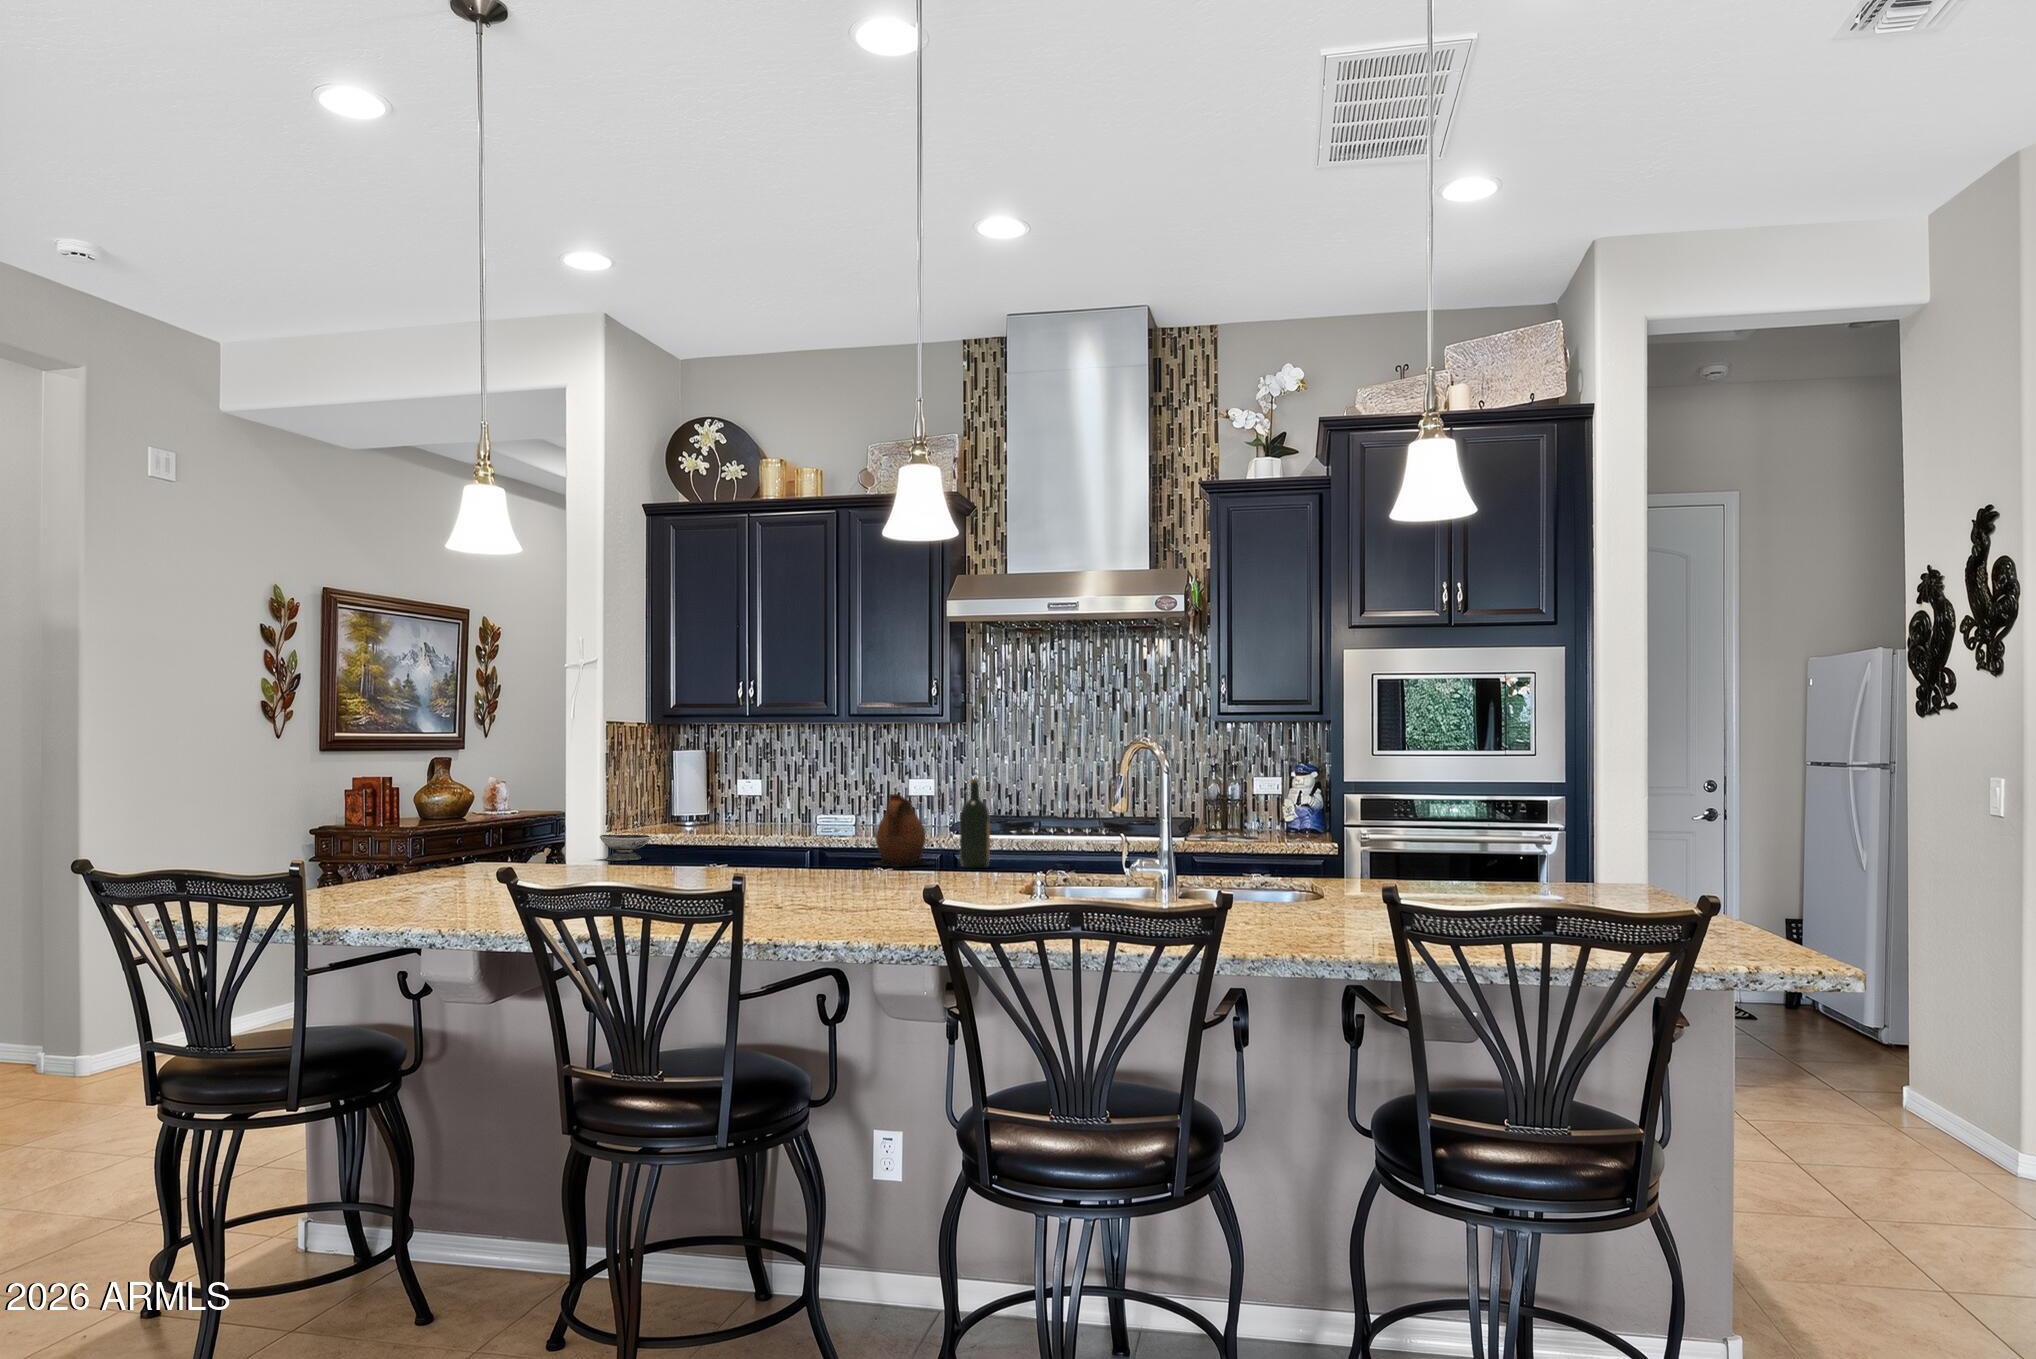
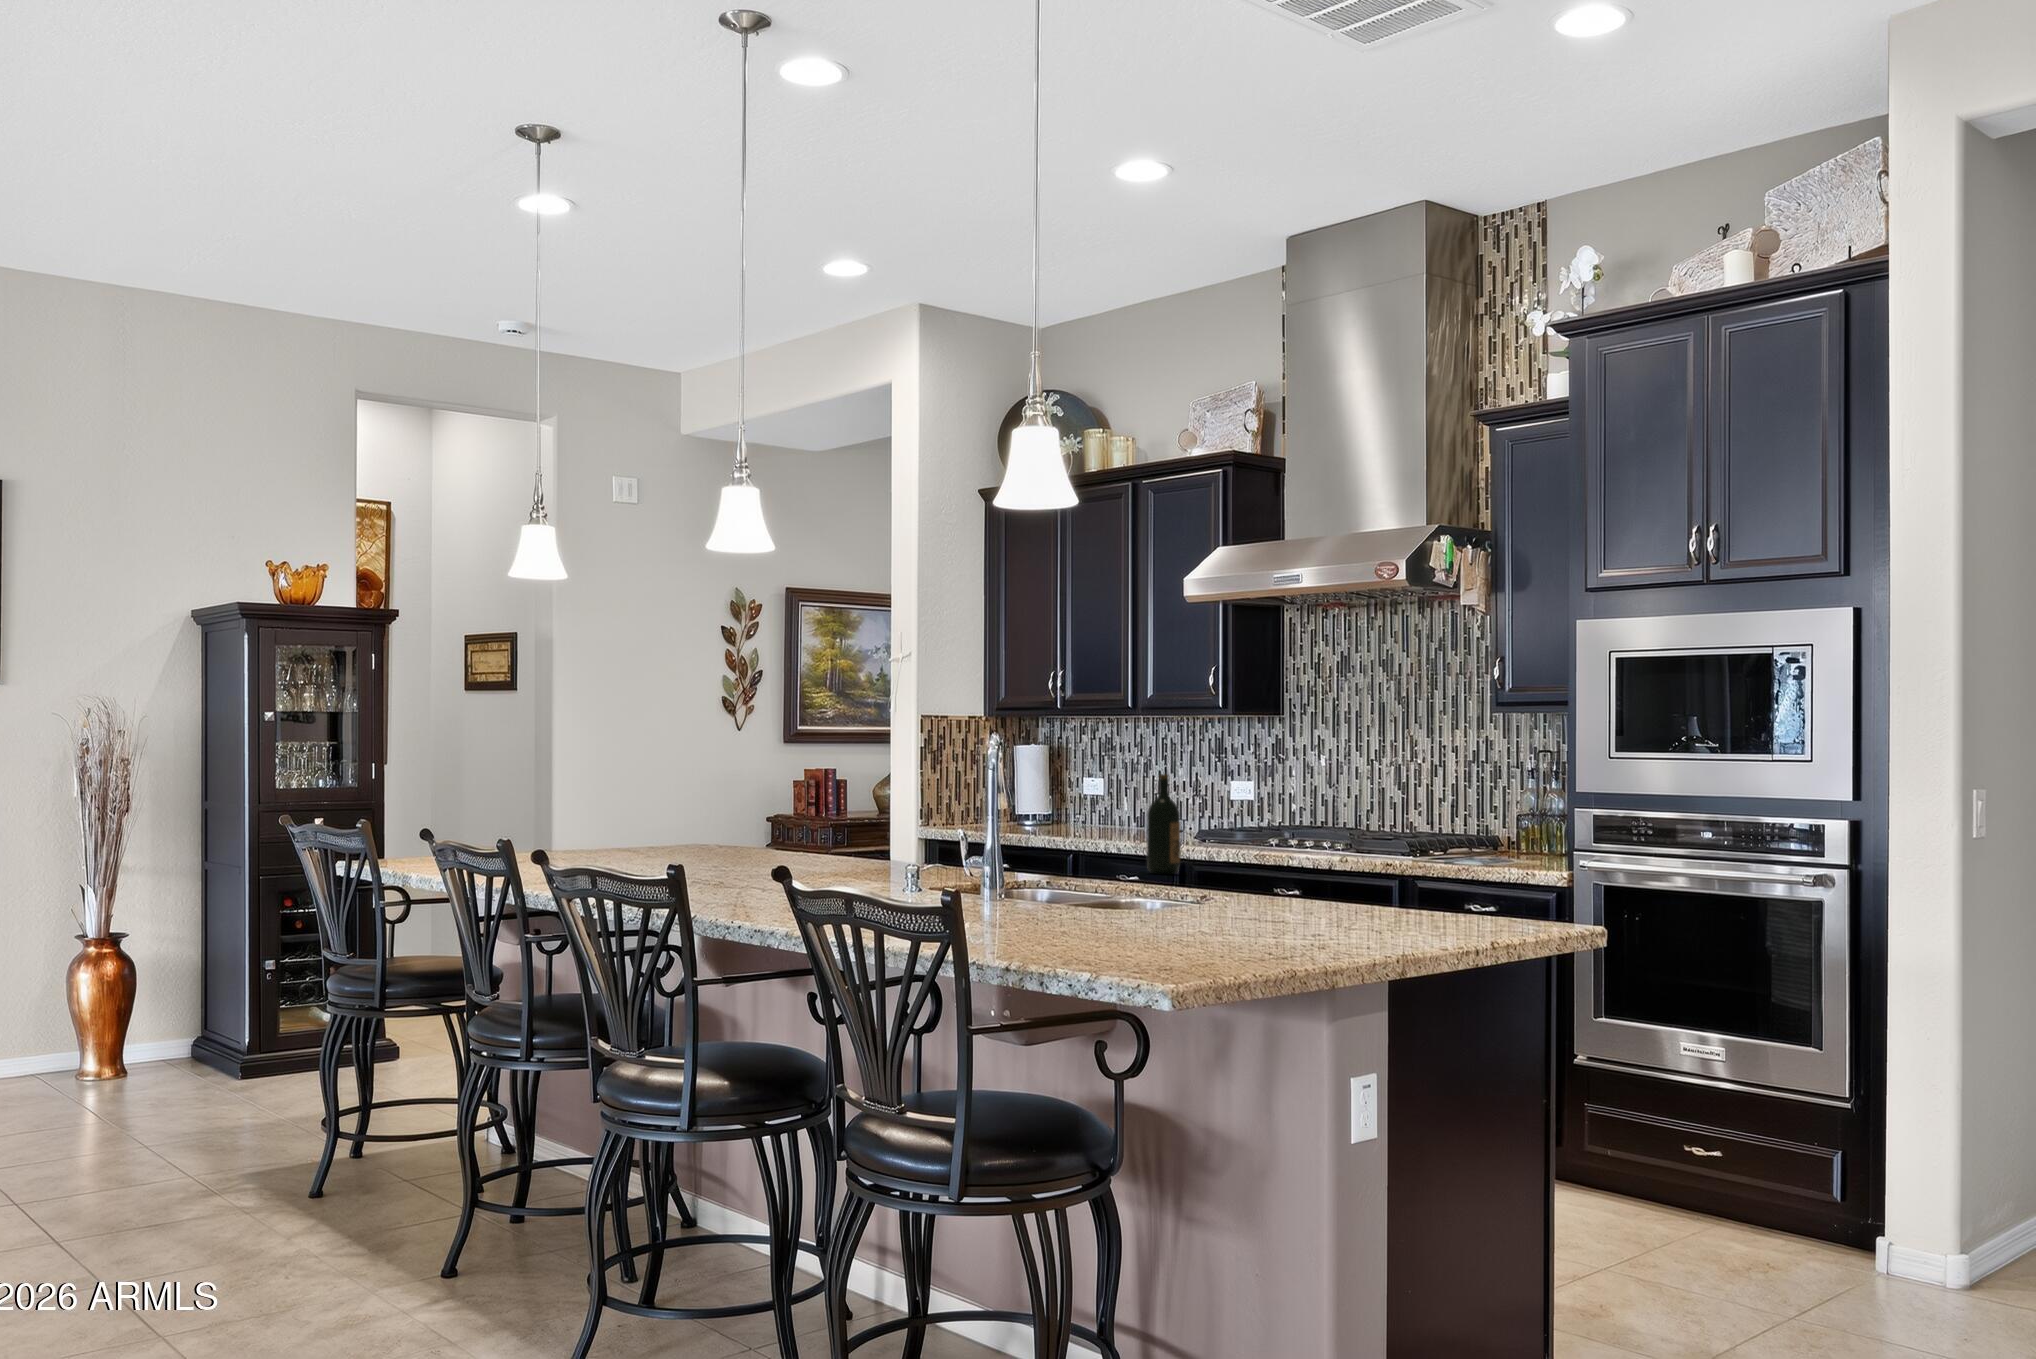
ceramic pitcher: present [873,794,931,867] -> none [1079,789,1147,870]
bowl: present [600,835,651,861] -> none [894,824,943,850]

